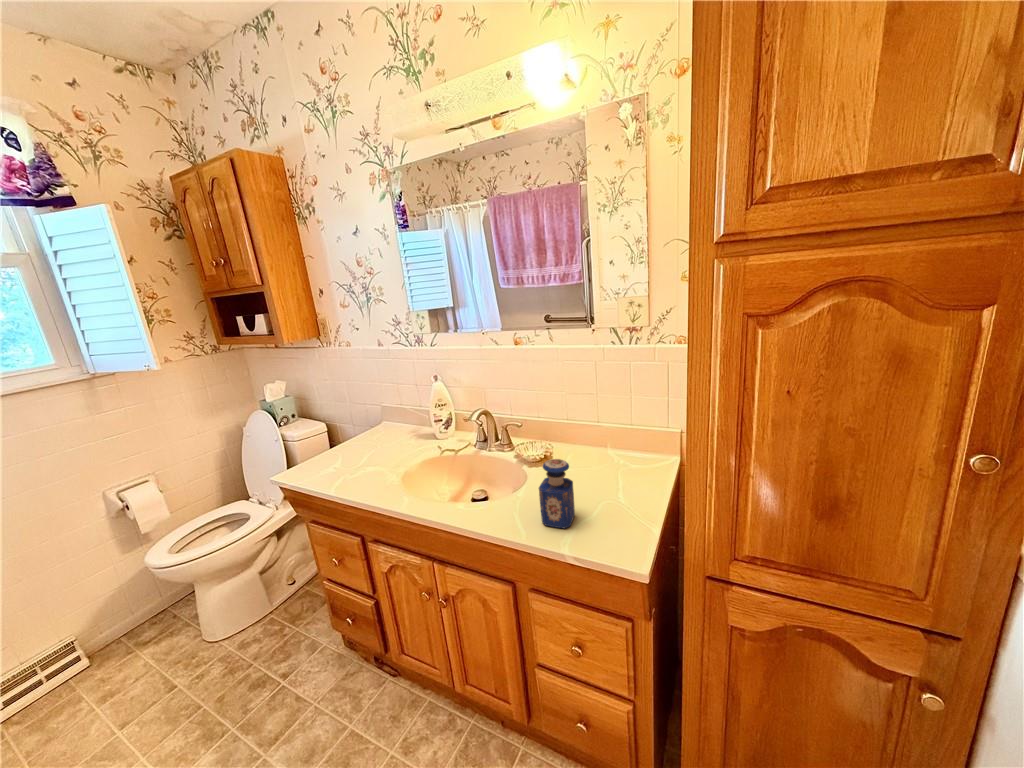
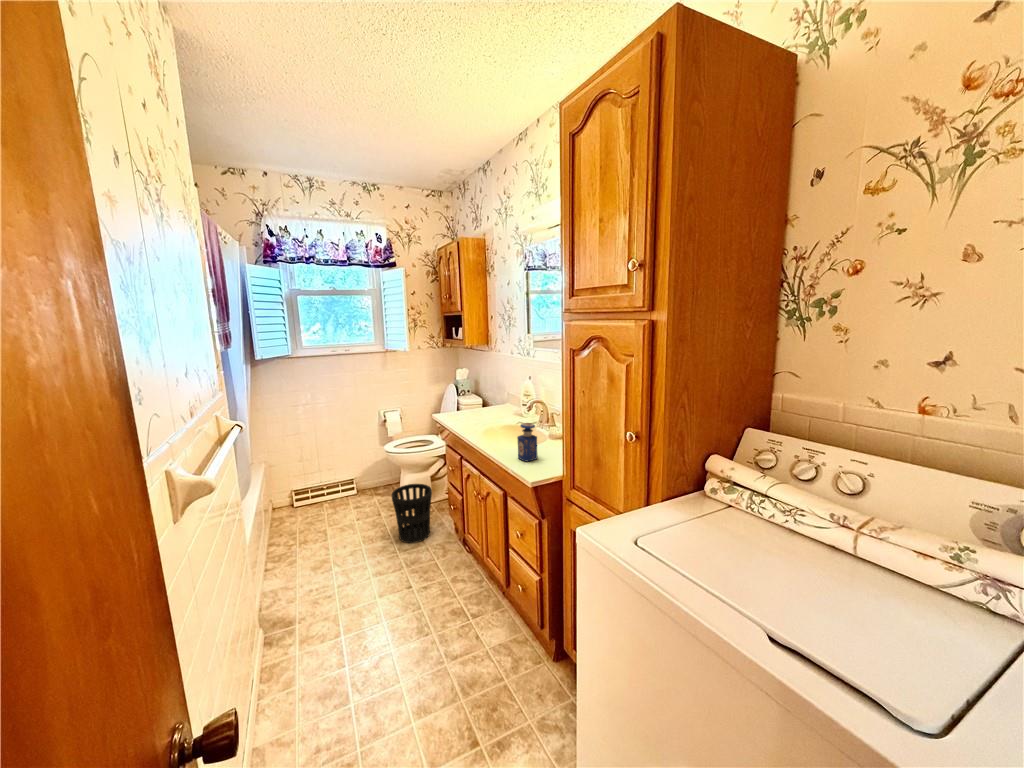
wastebasket: none [208,599,303,722] -> present [392,484,432,543]

